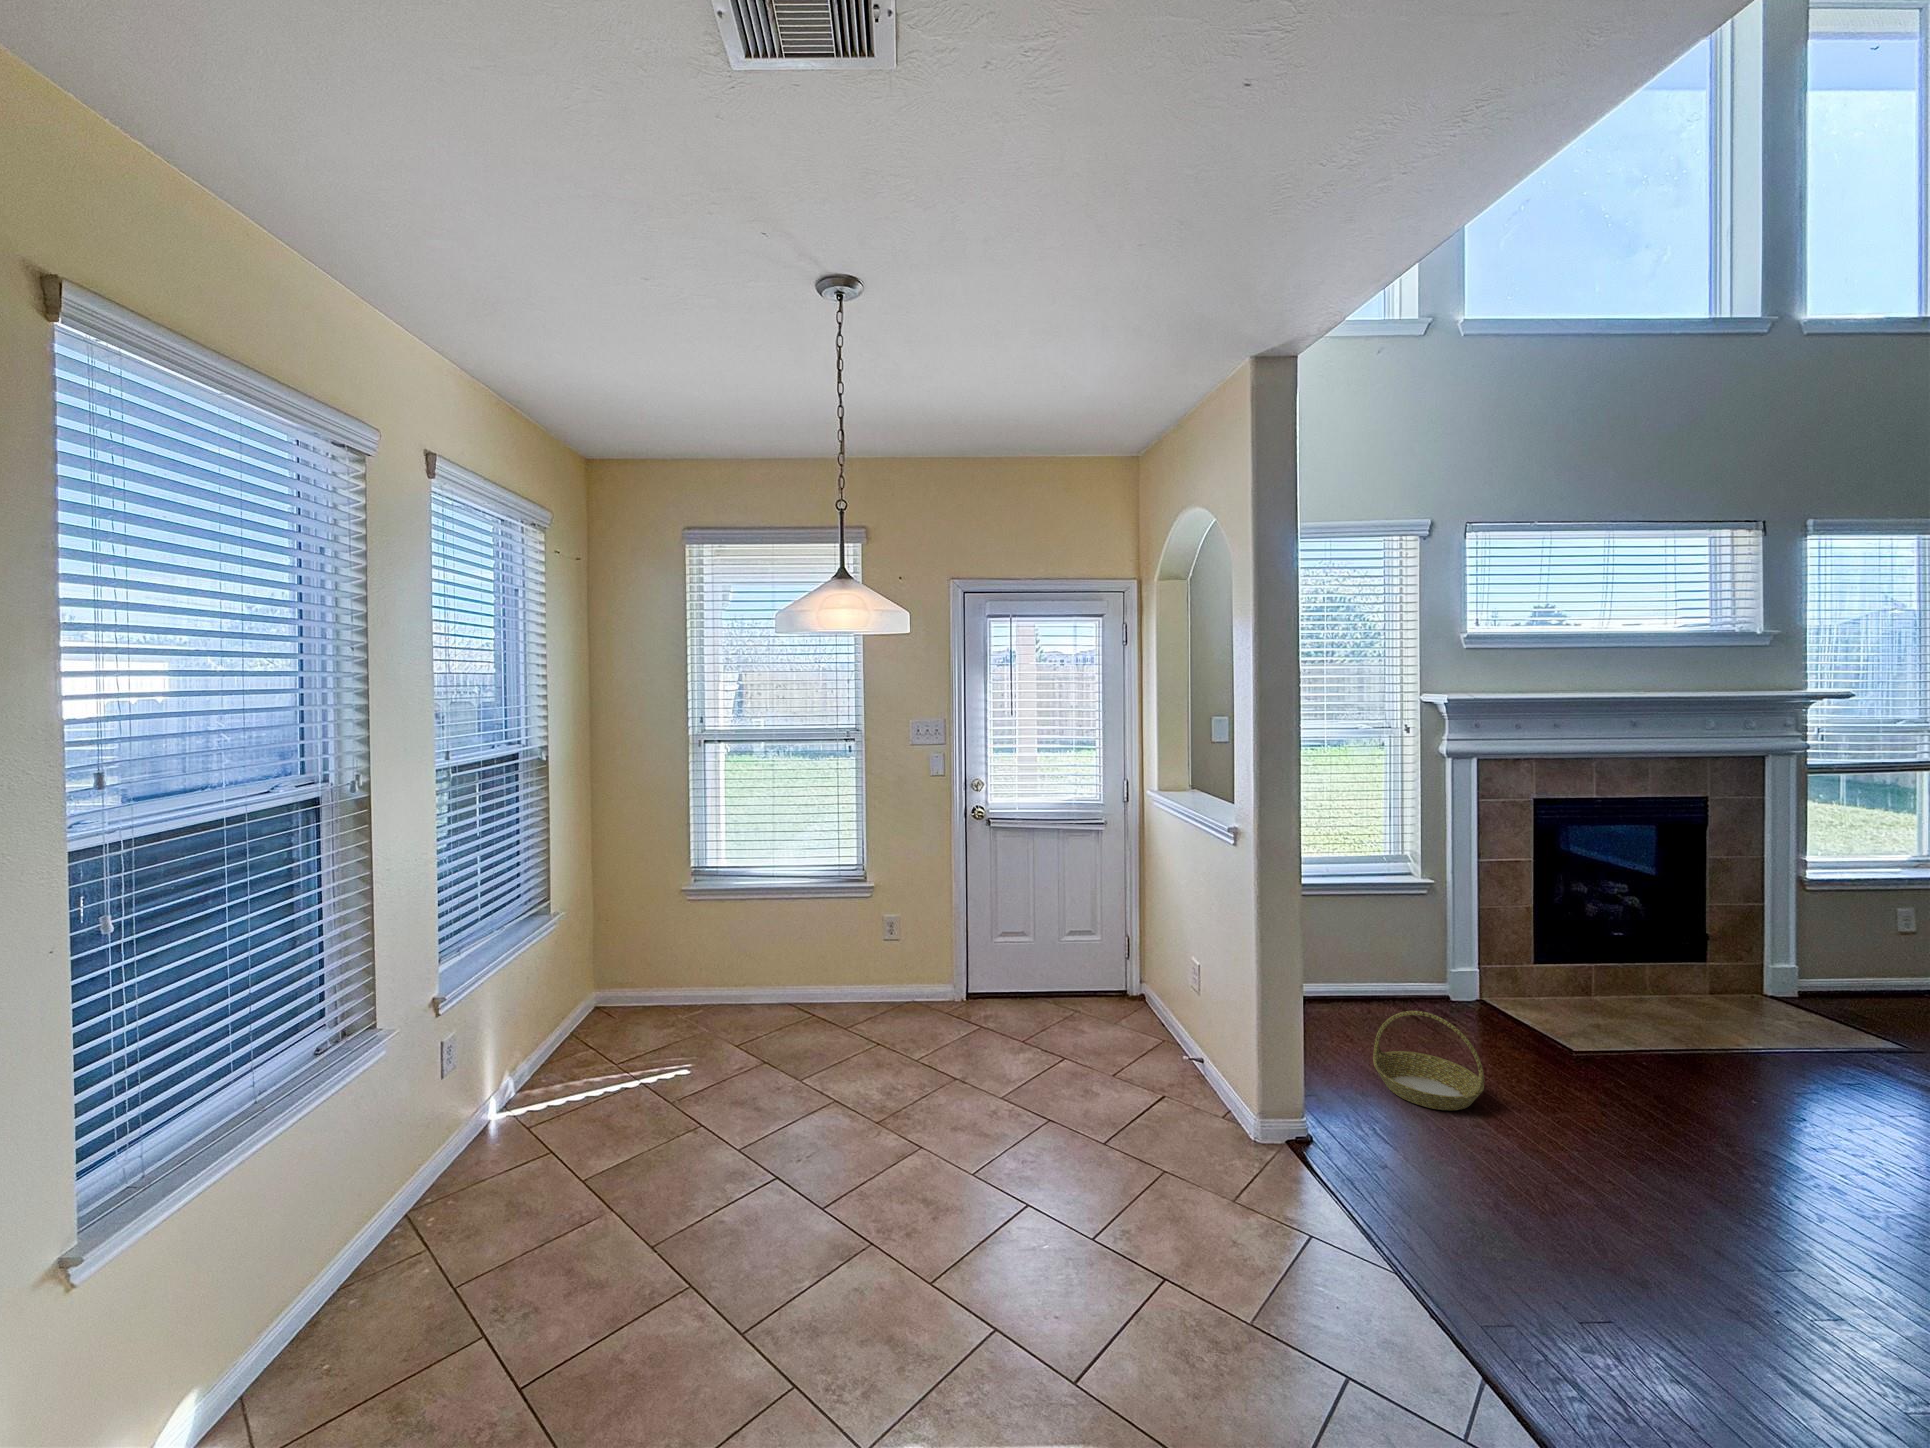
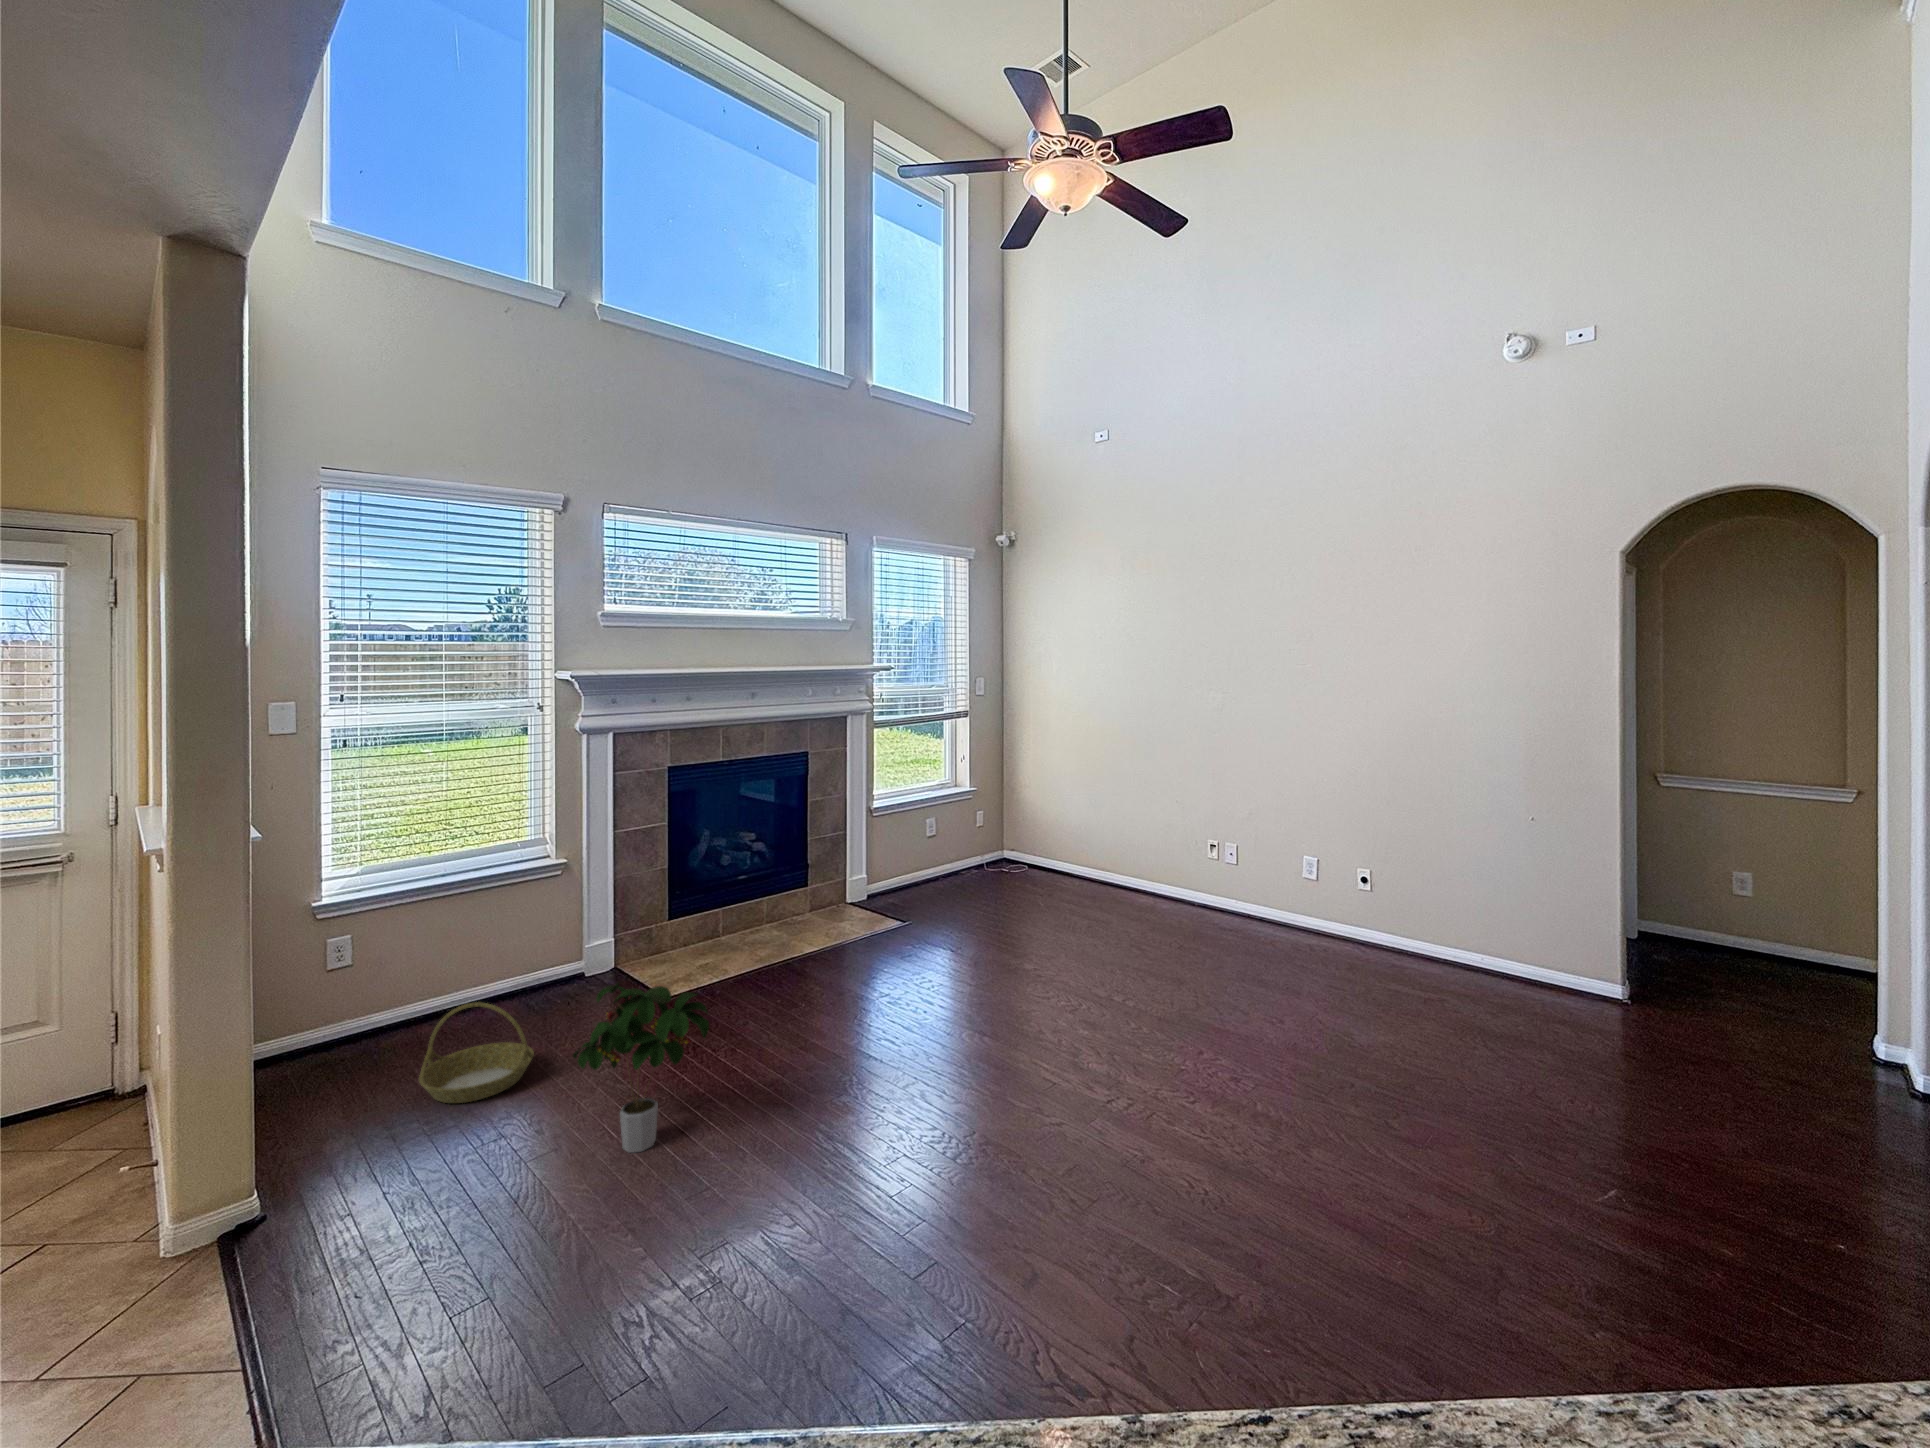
potted plant: none [1597,1046,1834,1256] -> present [573,983,709,1153]

